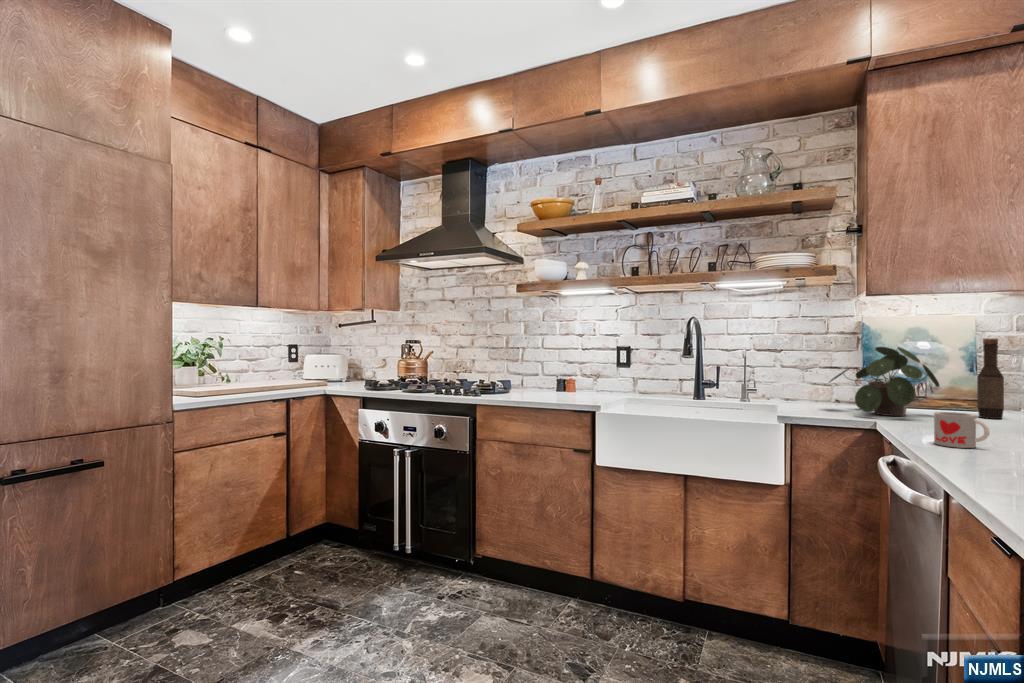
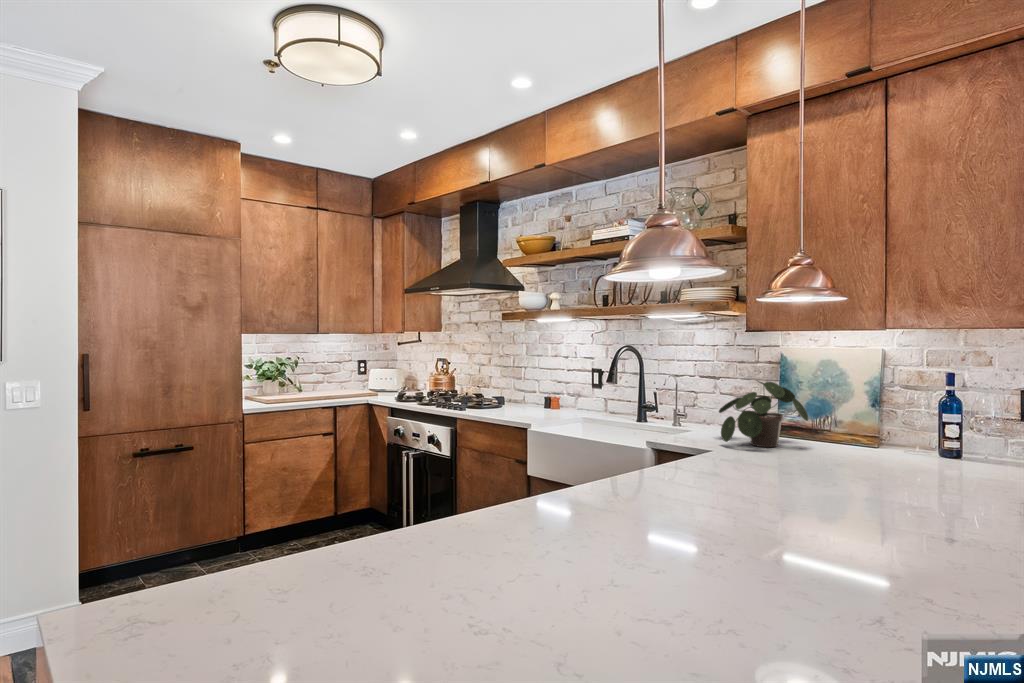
bottle: present [977,339,1004,419] -> none [848,375,870,456]
mug: present [934,412,990,448] -> none [681,445,709,477]

